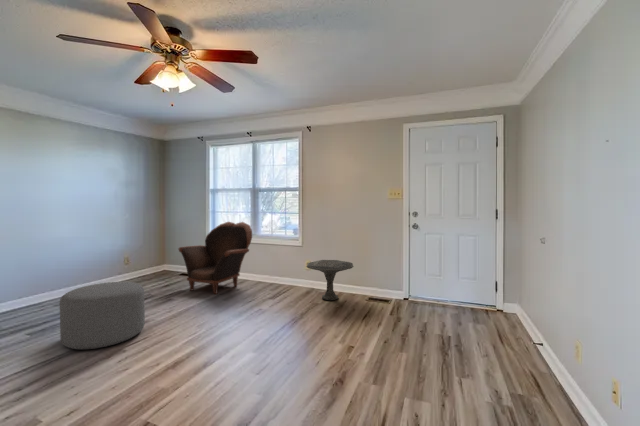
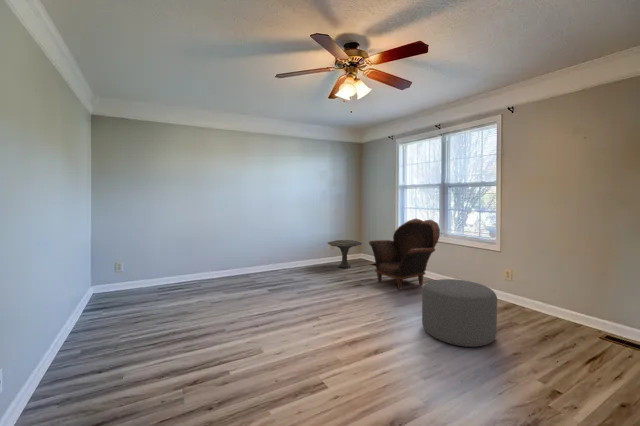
side table: present [307,260,353,300] -> present [328,240,362,268]
ottoman: present [60,282,145,349] -> present [422,279,497,347]

